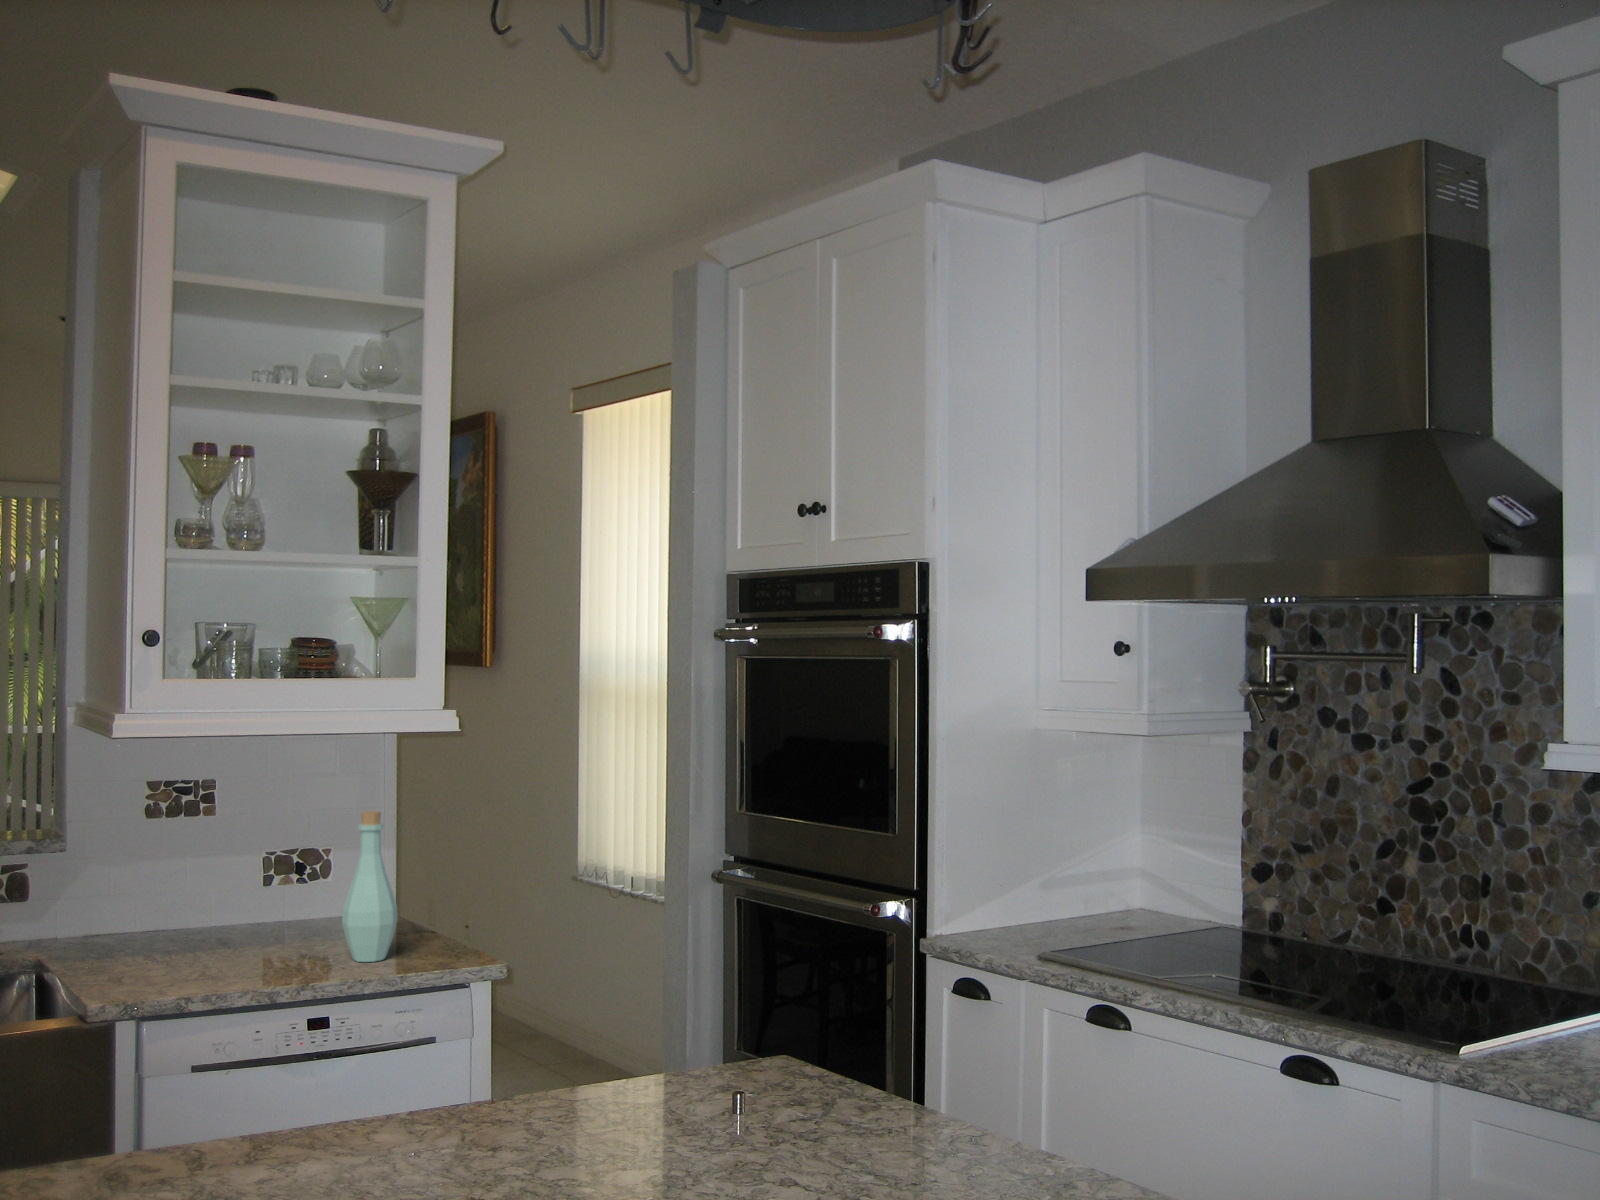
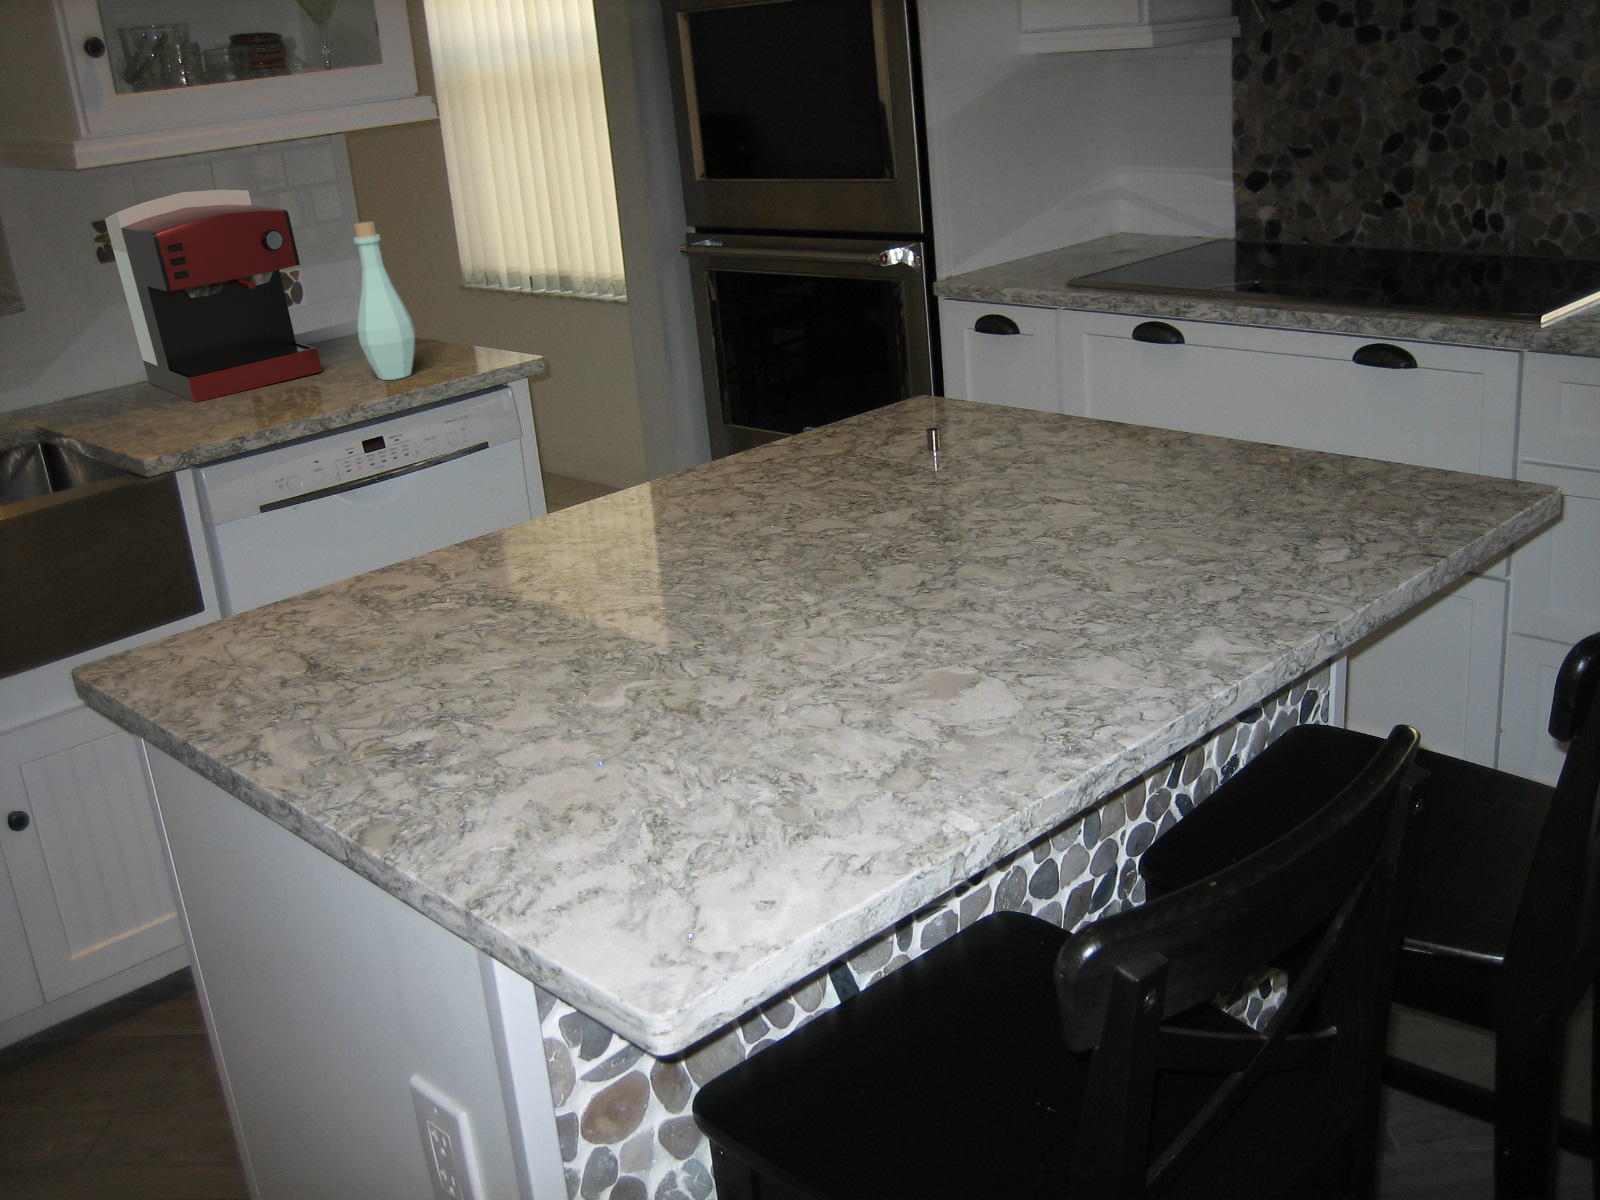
coffee maker: none [157,766,313,959] -> present [105,190,322,402]

